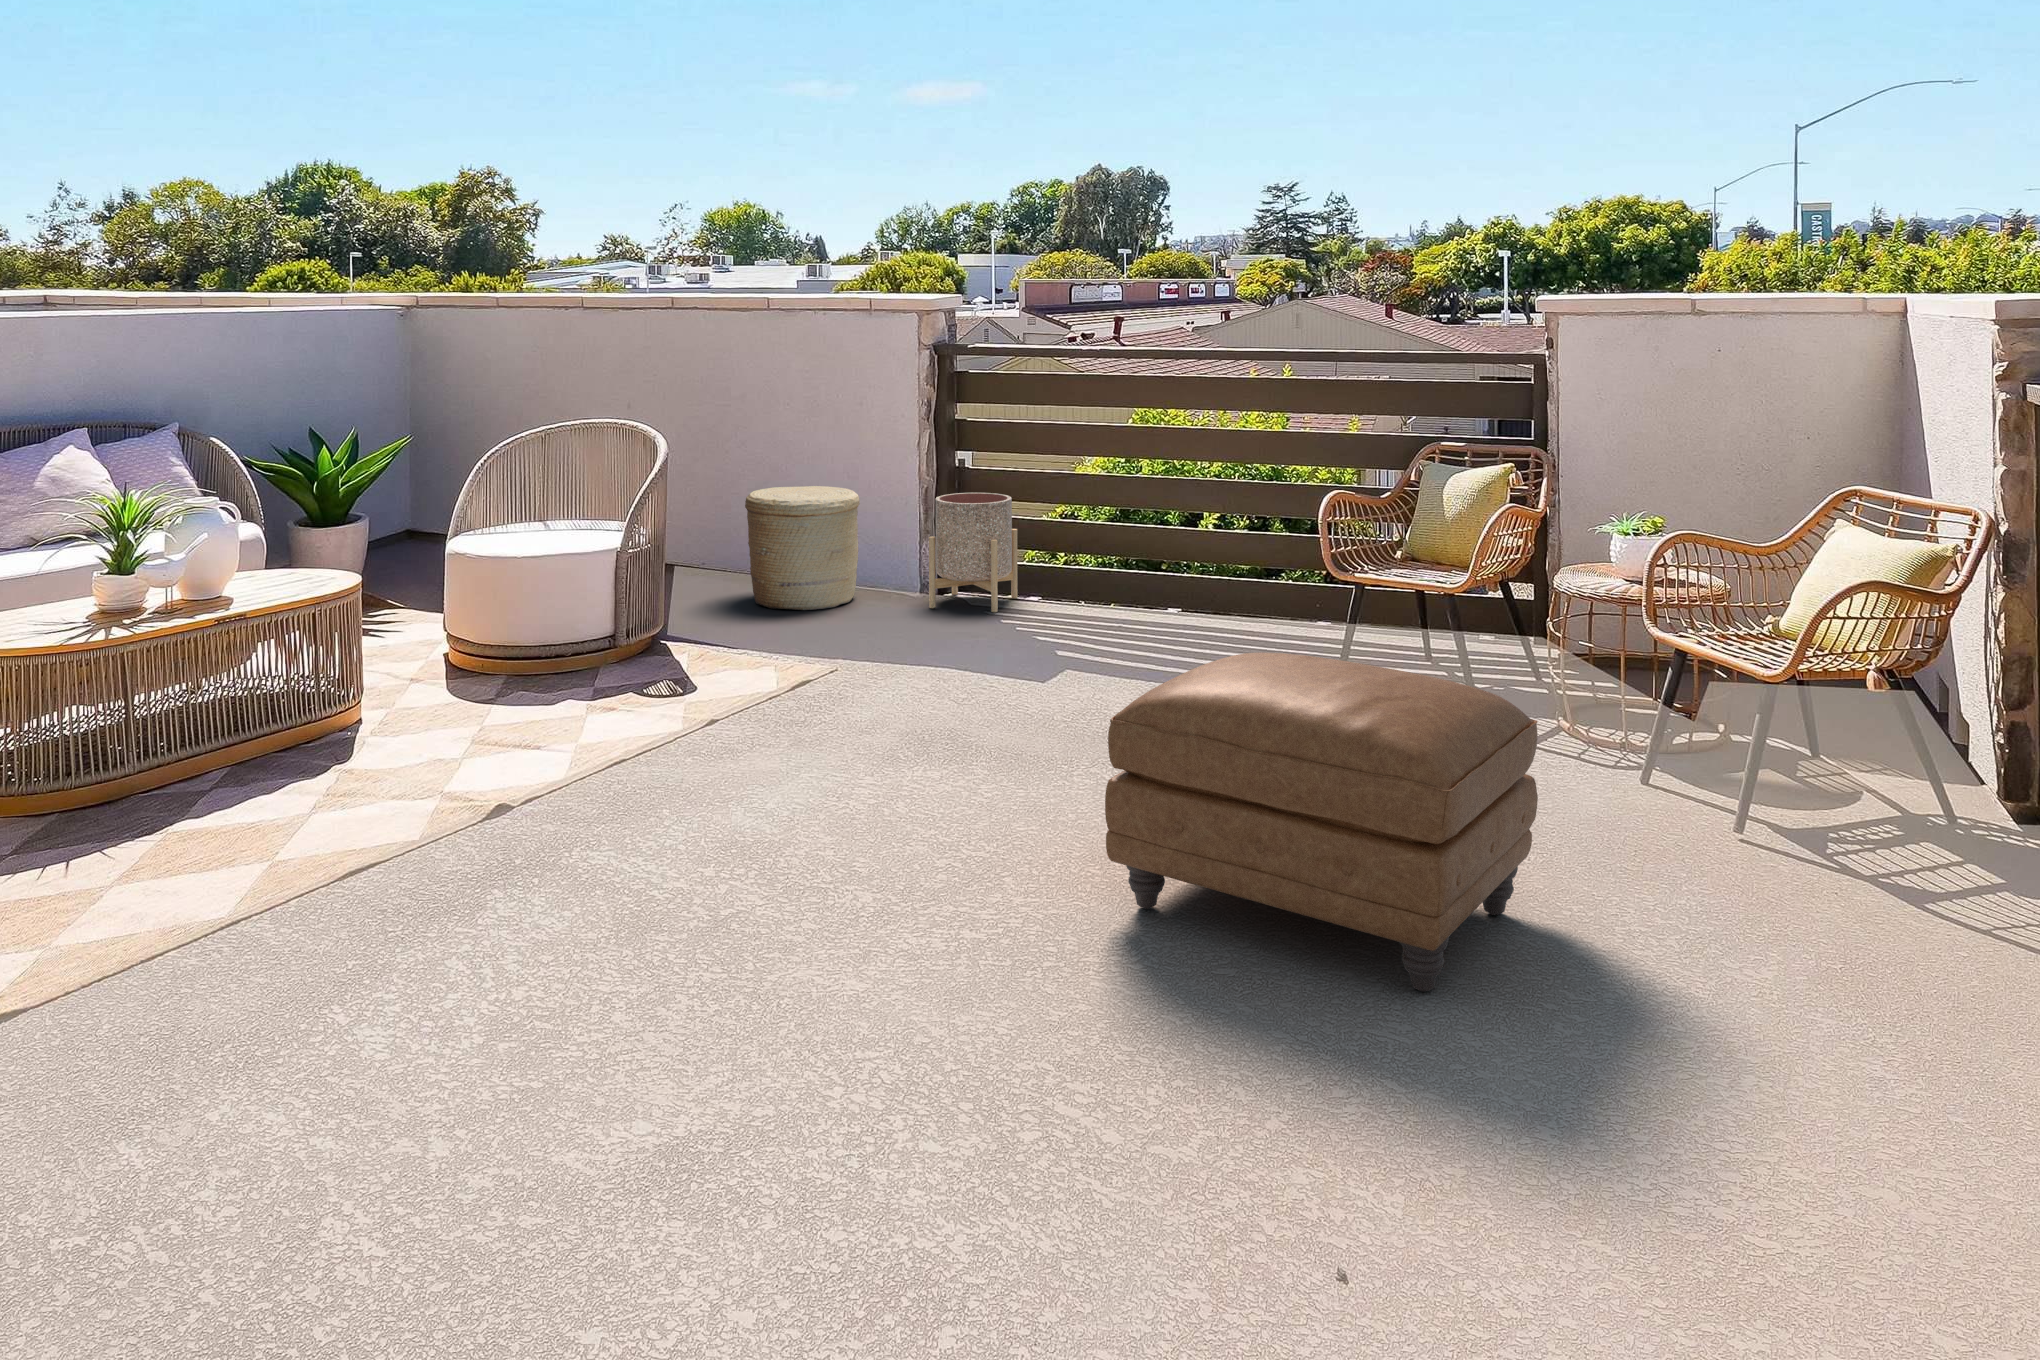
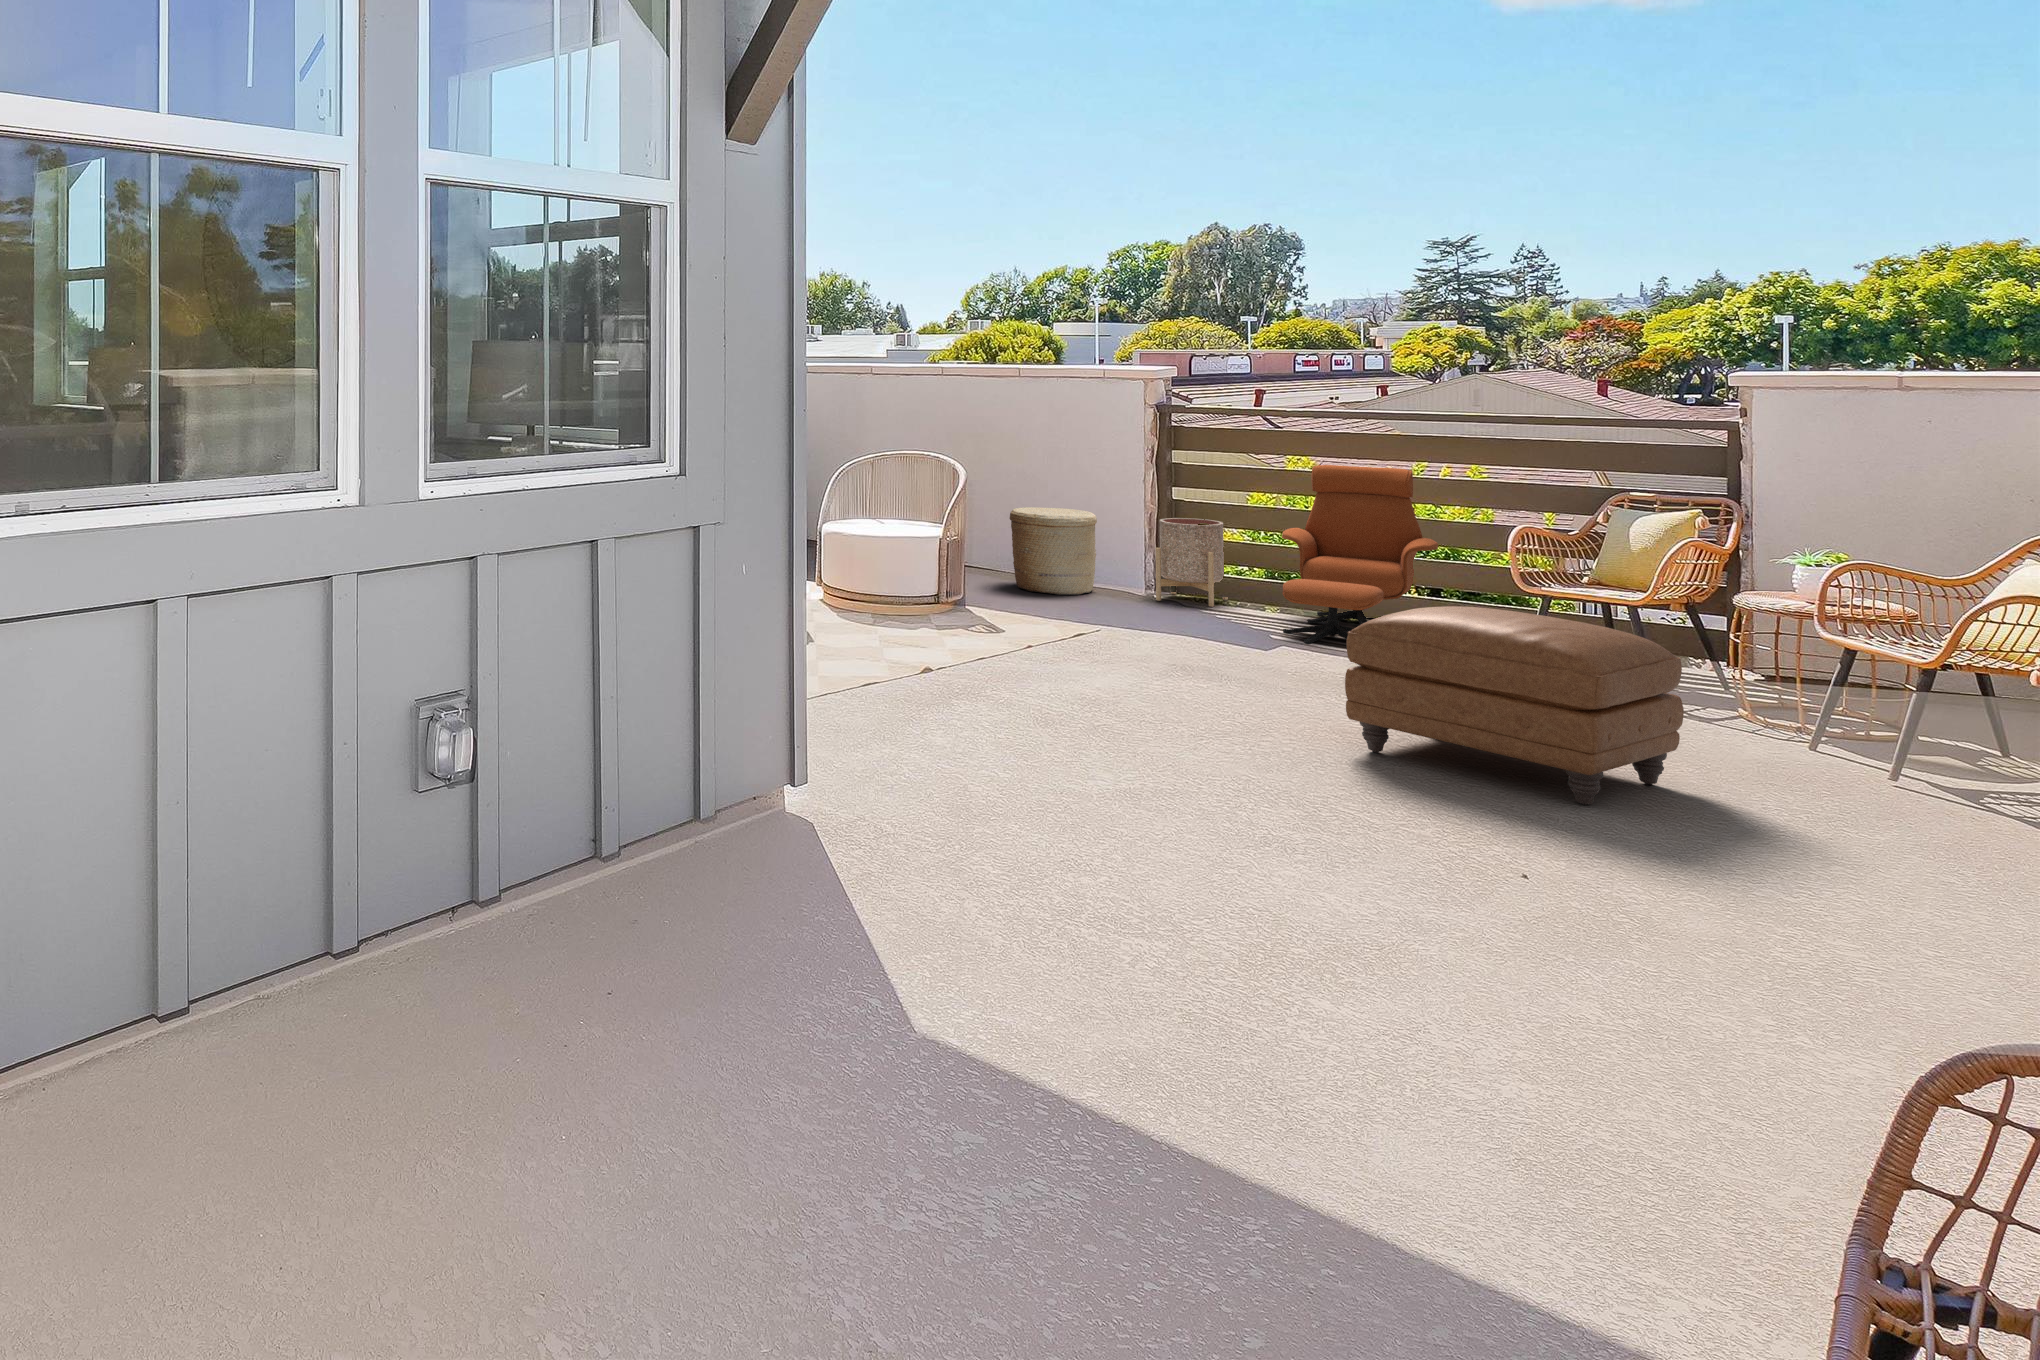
lounge chair: none [1068,418,1248,668] -> present [1282,465,1438,643]

